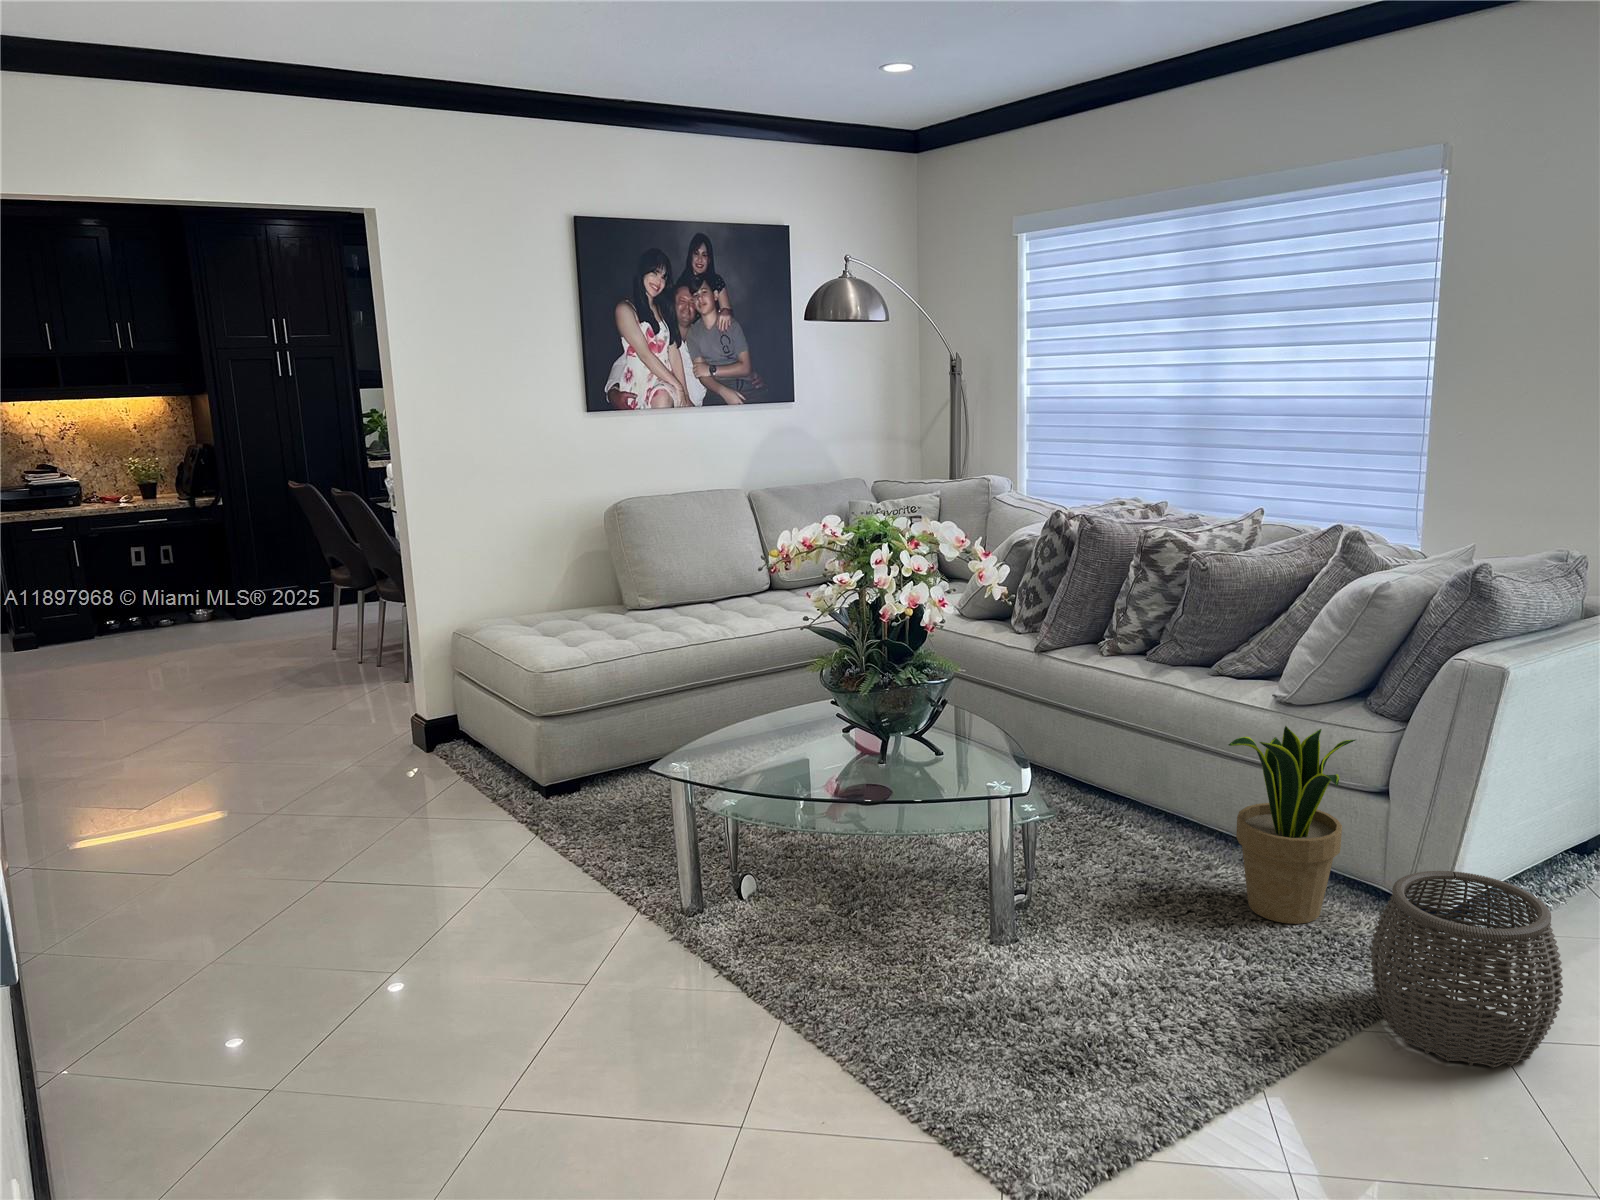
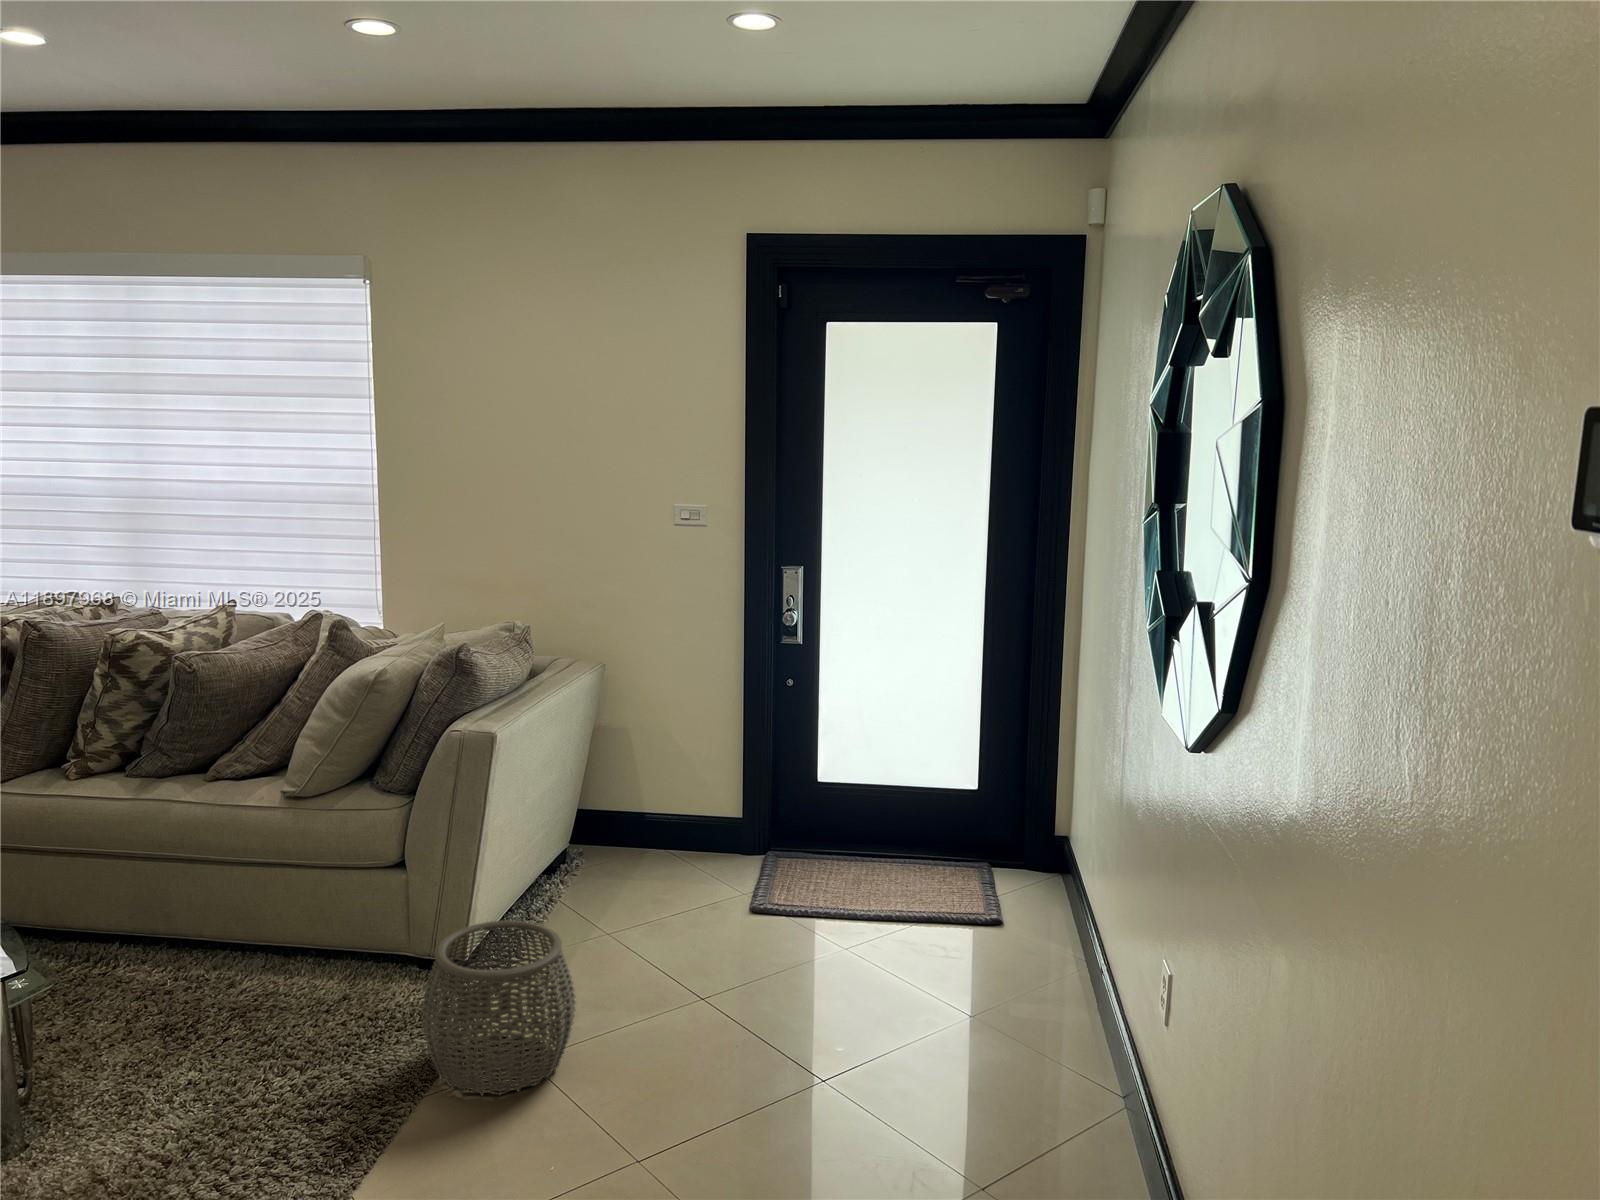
potted plant: present [1229,726,1355,924] -> none [251,817,374,1020]

